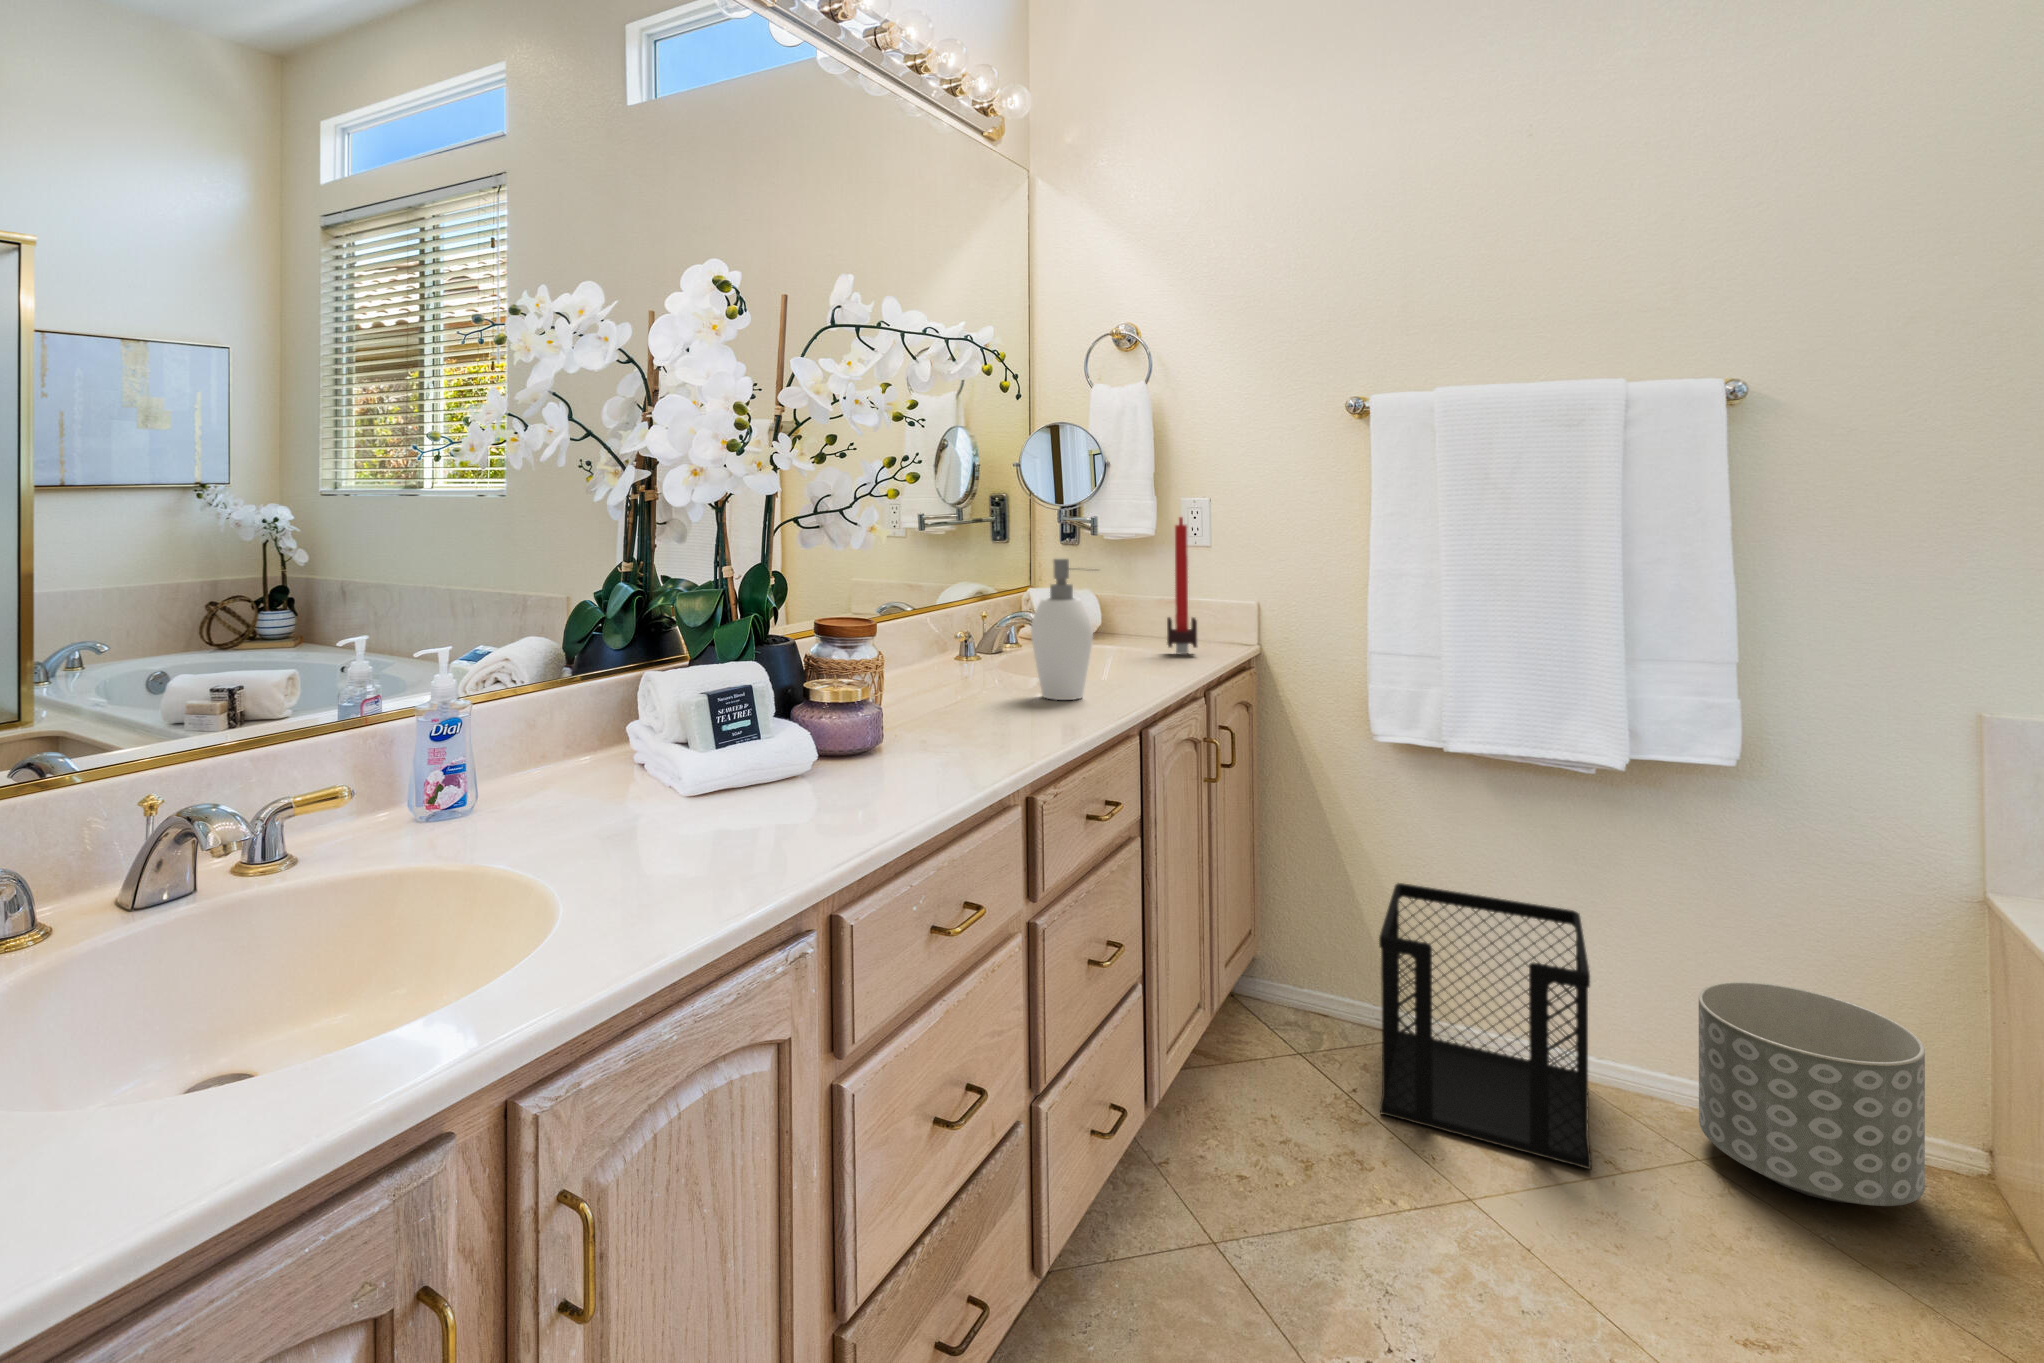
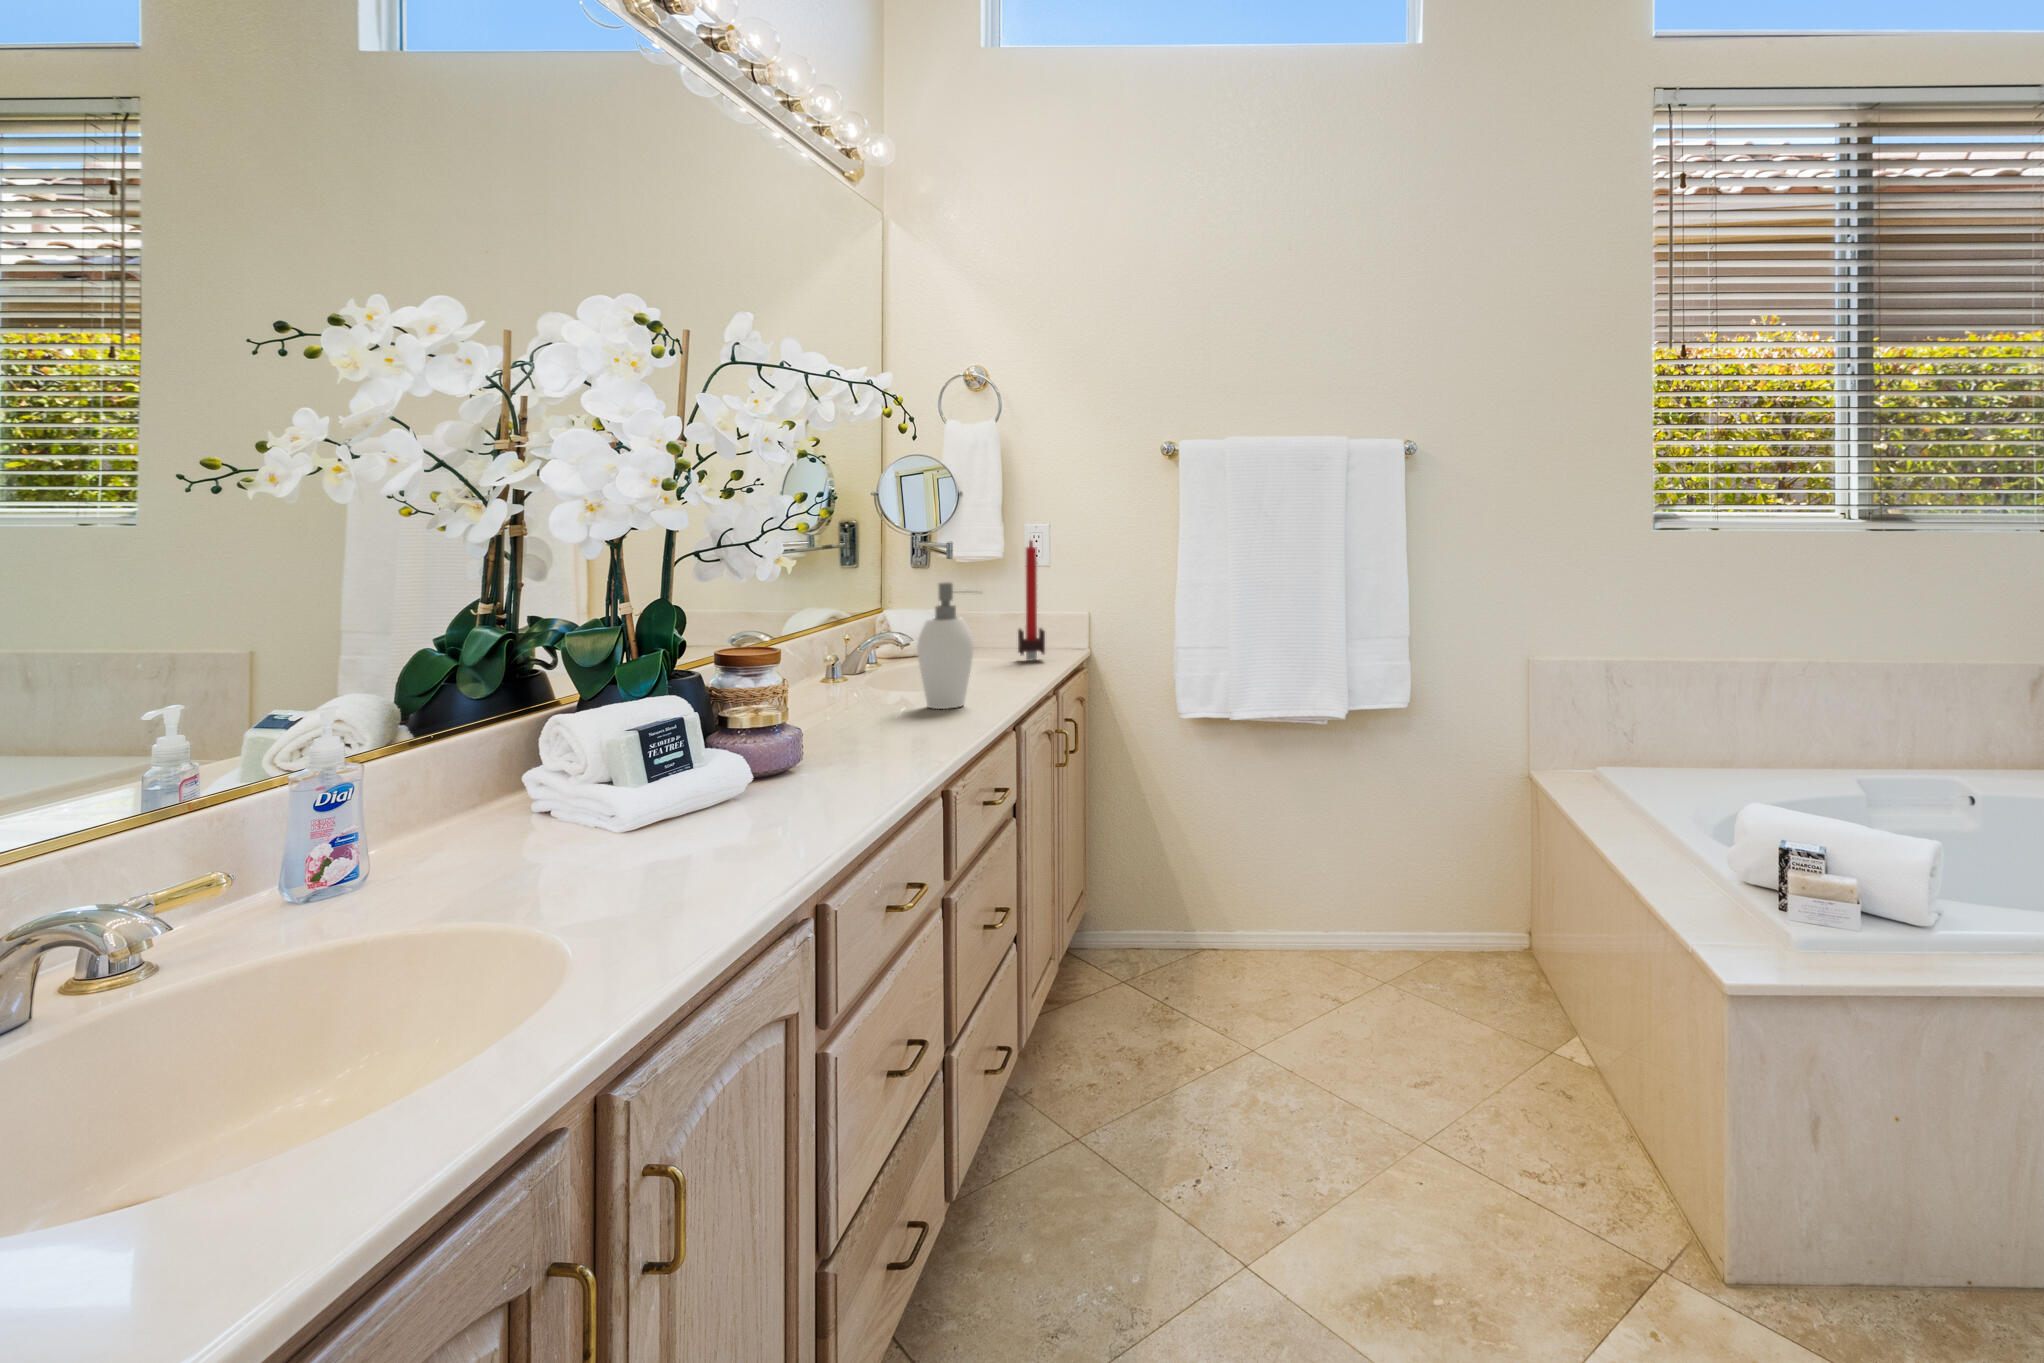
wastebasket: present [1379,883,1591,1169] -> none [1190,830,1326,1012]
planter: present [1699,982,1925,1206] -> none [1385,859,1497,992]

